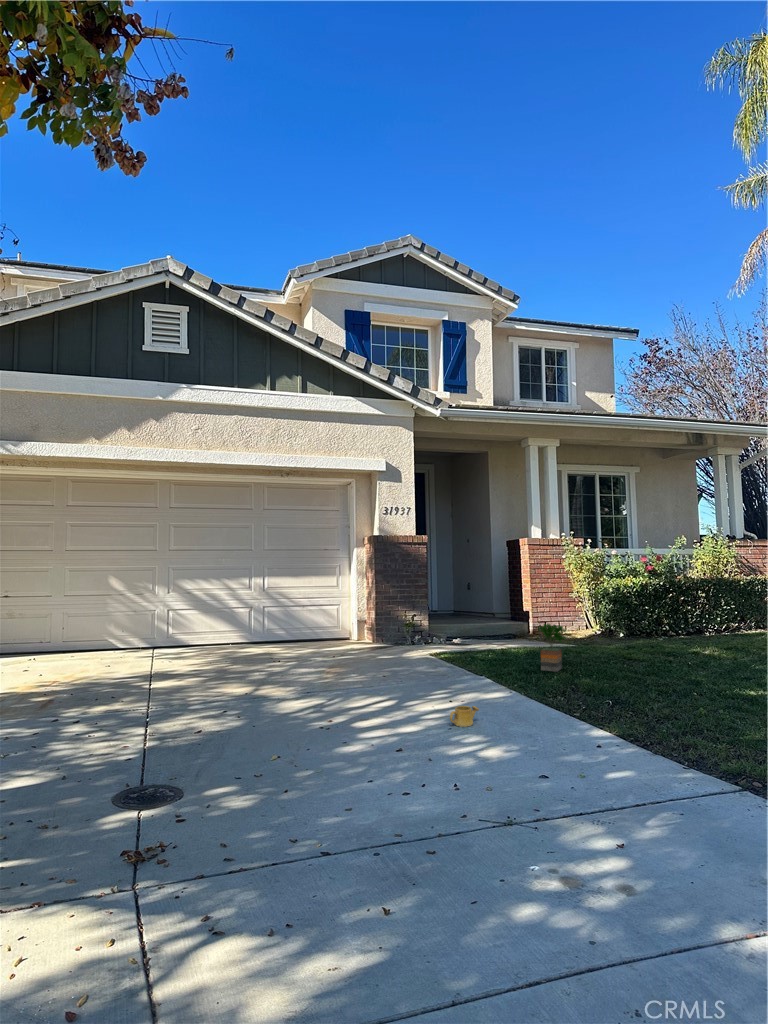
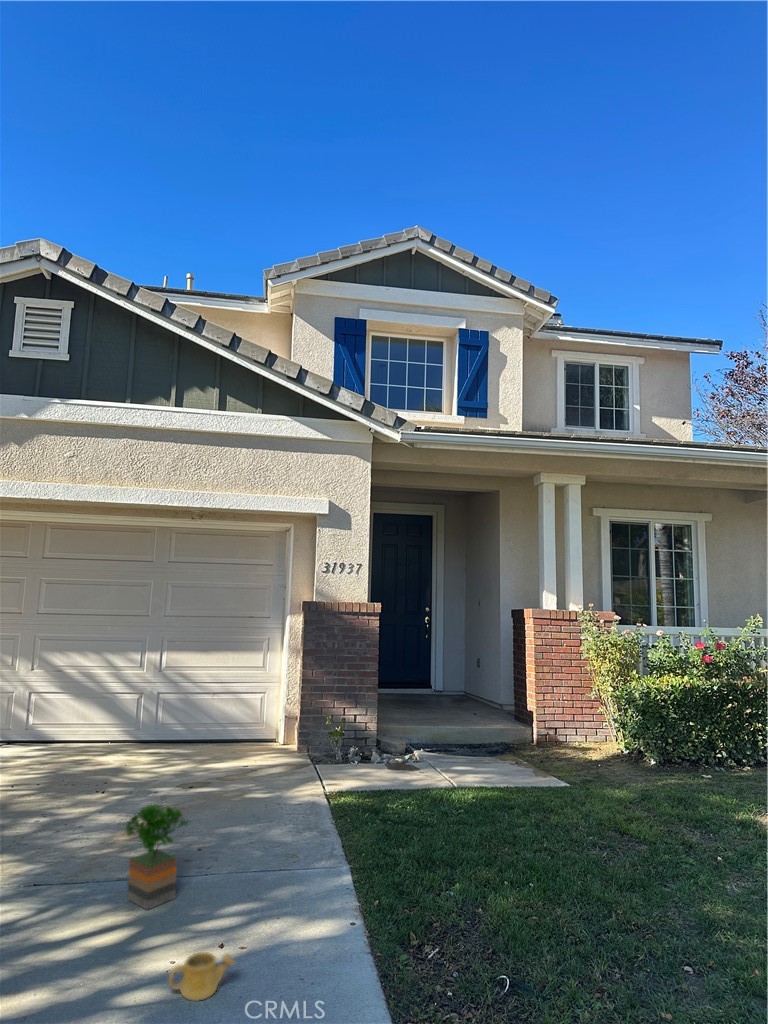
potted tree: present [538,624,566,672] -> present [126,804,189,910]

